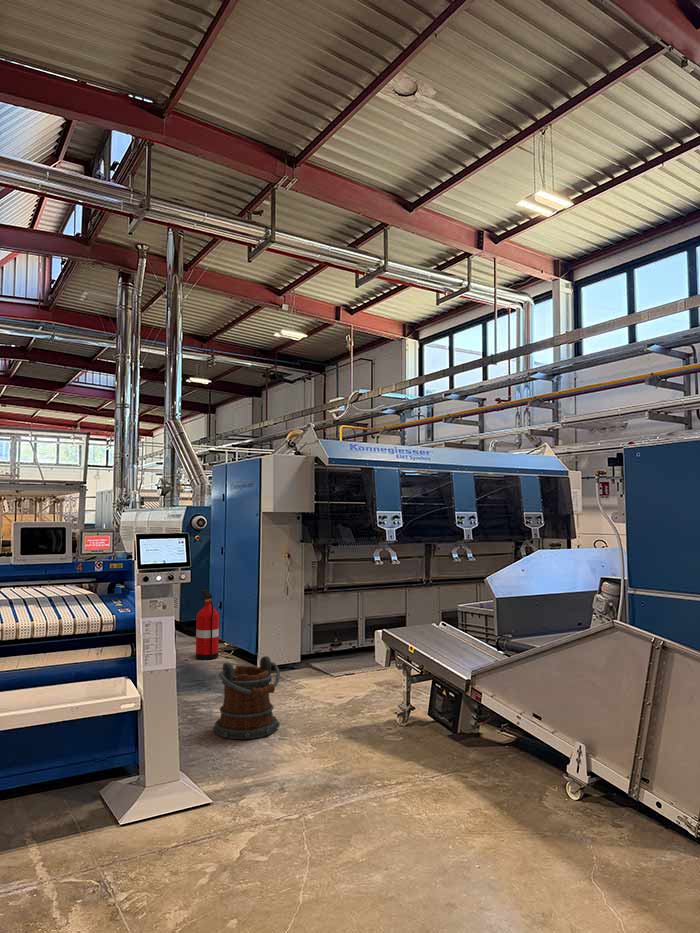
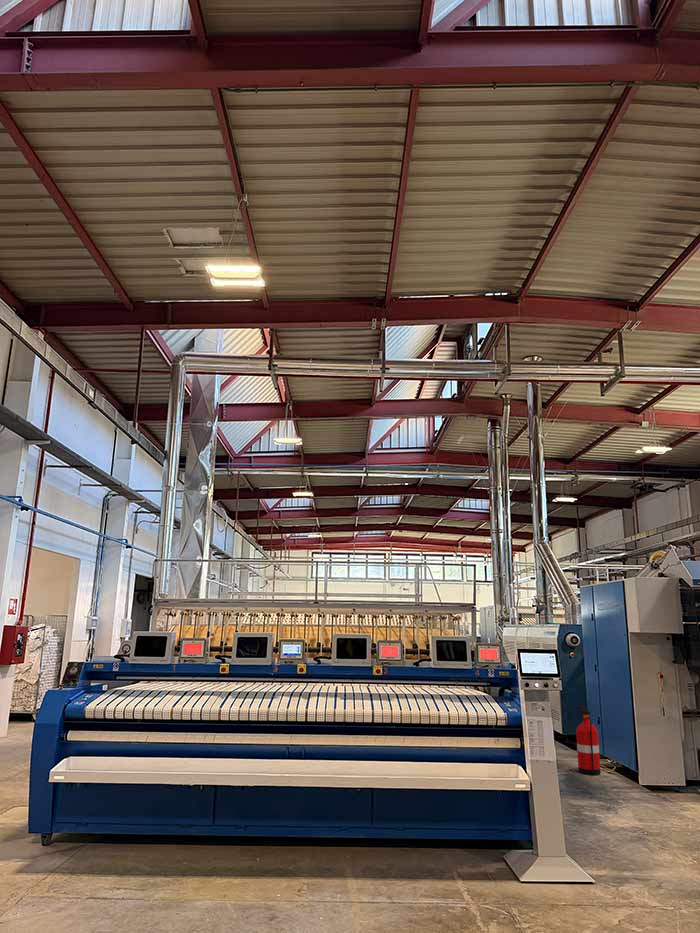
bucket: present [213,656,280,739] -> none [595,769,660,845]

